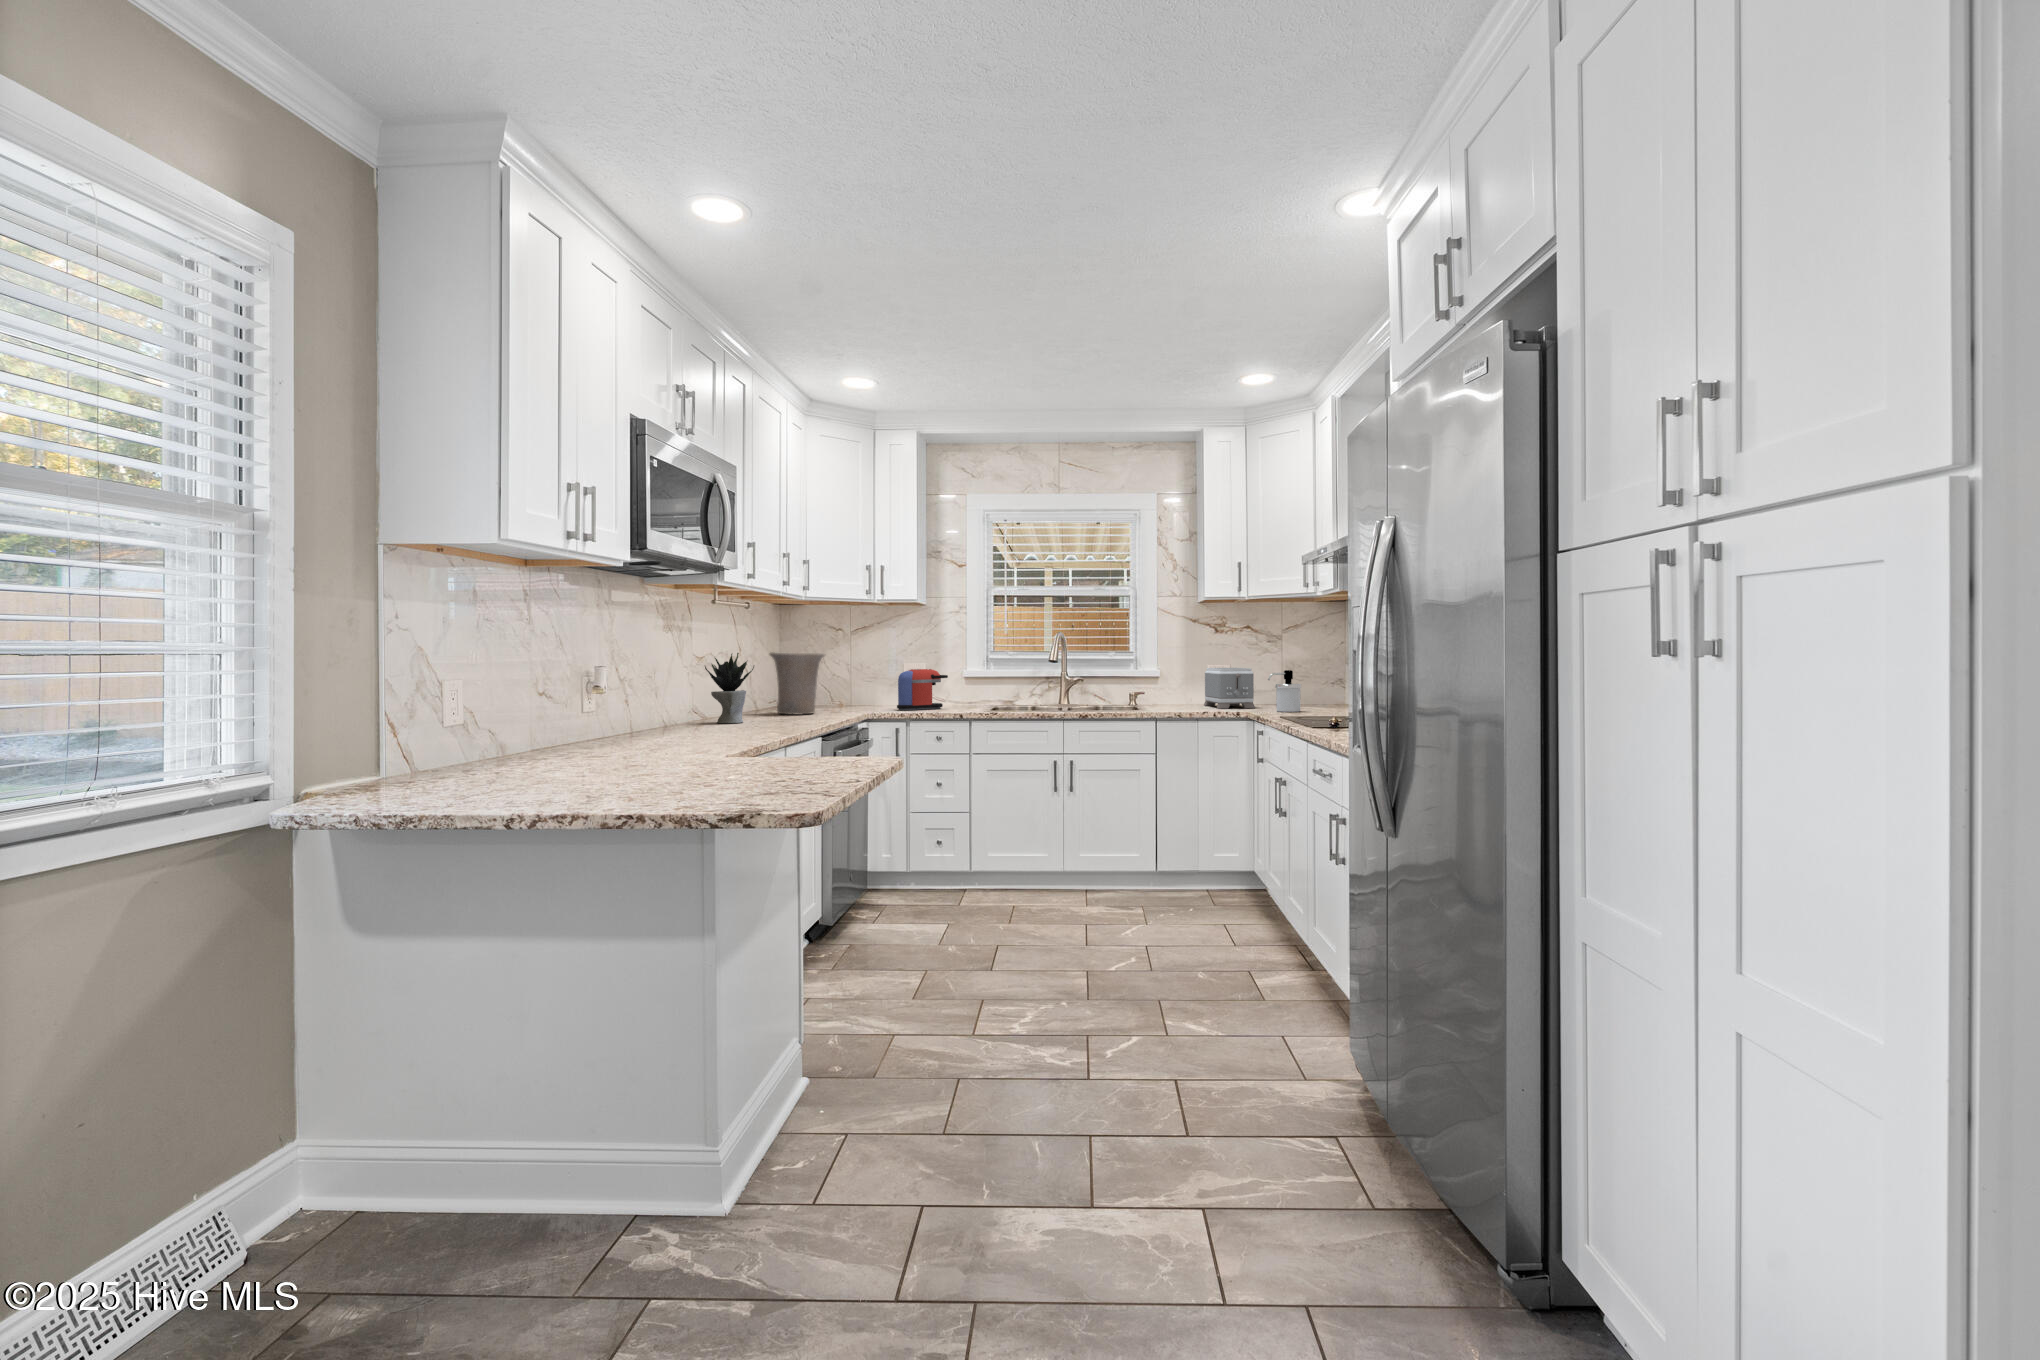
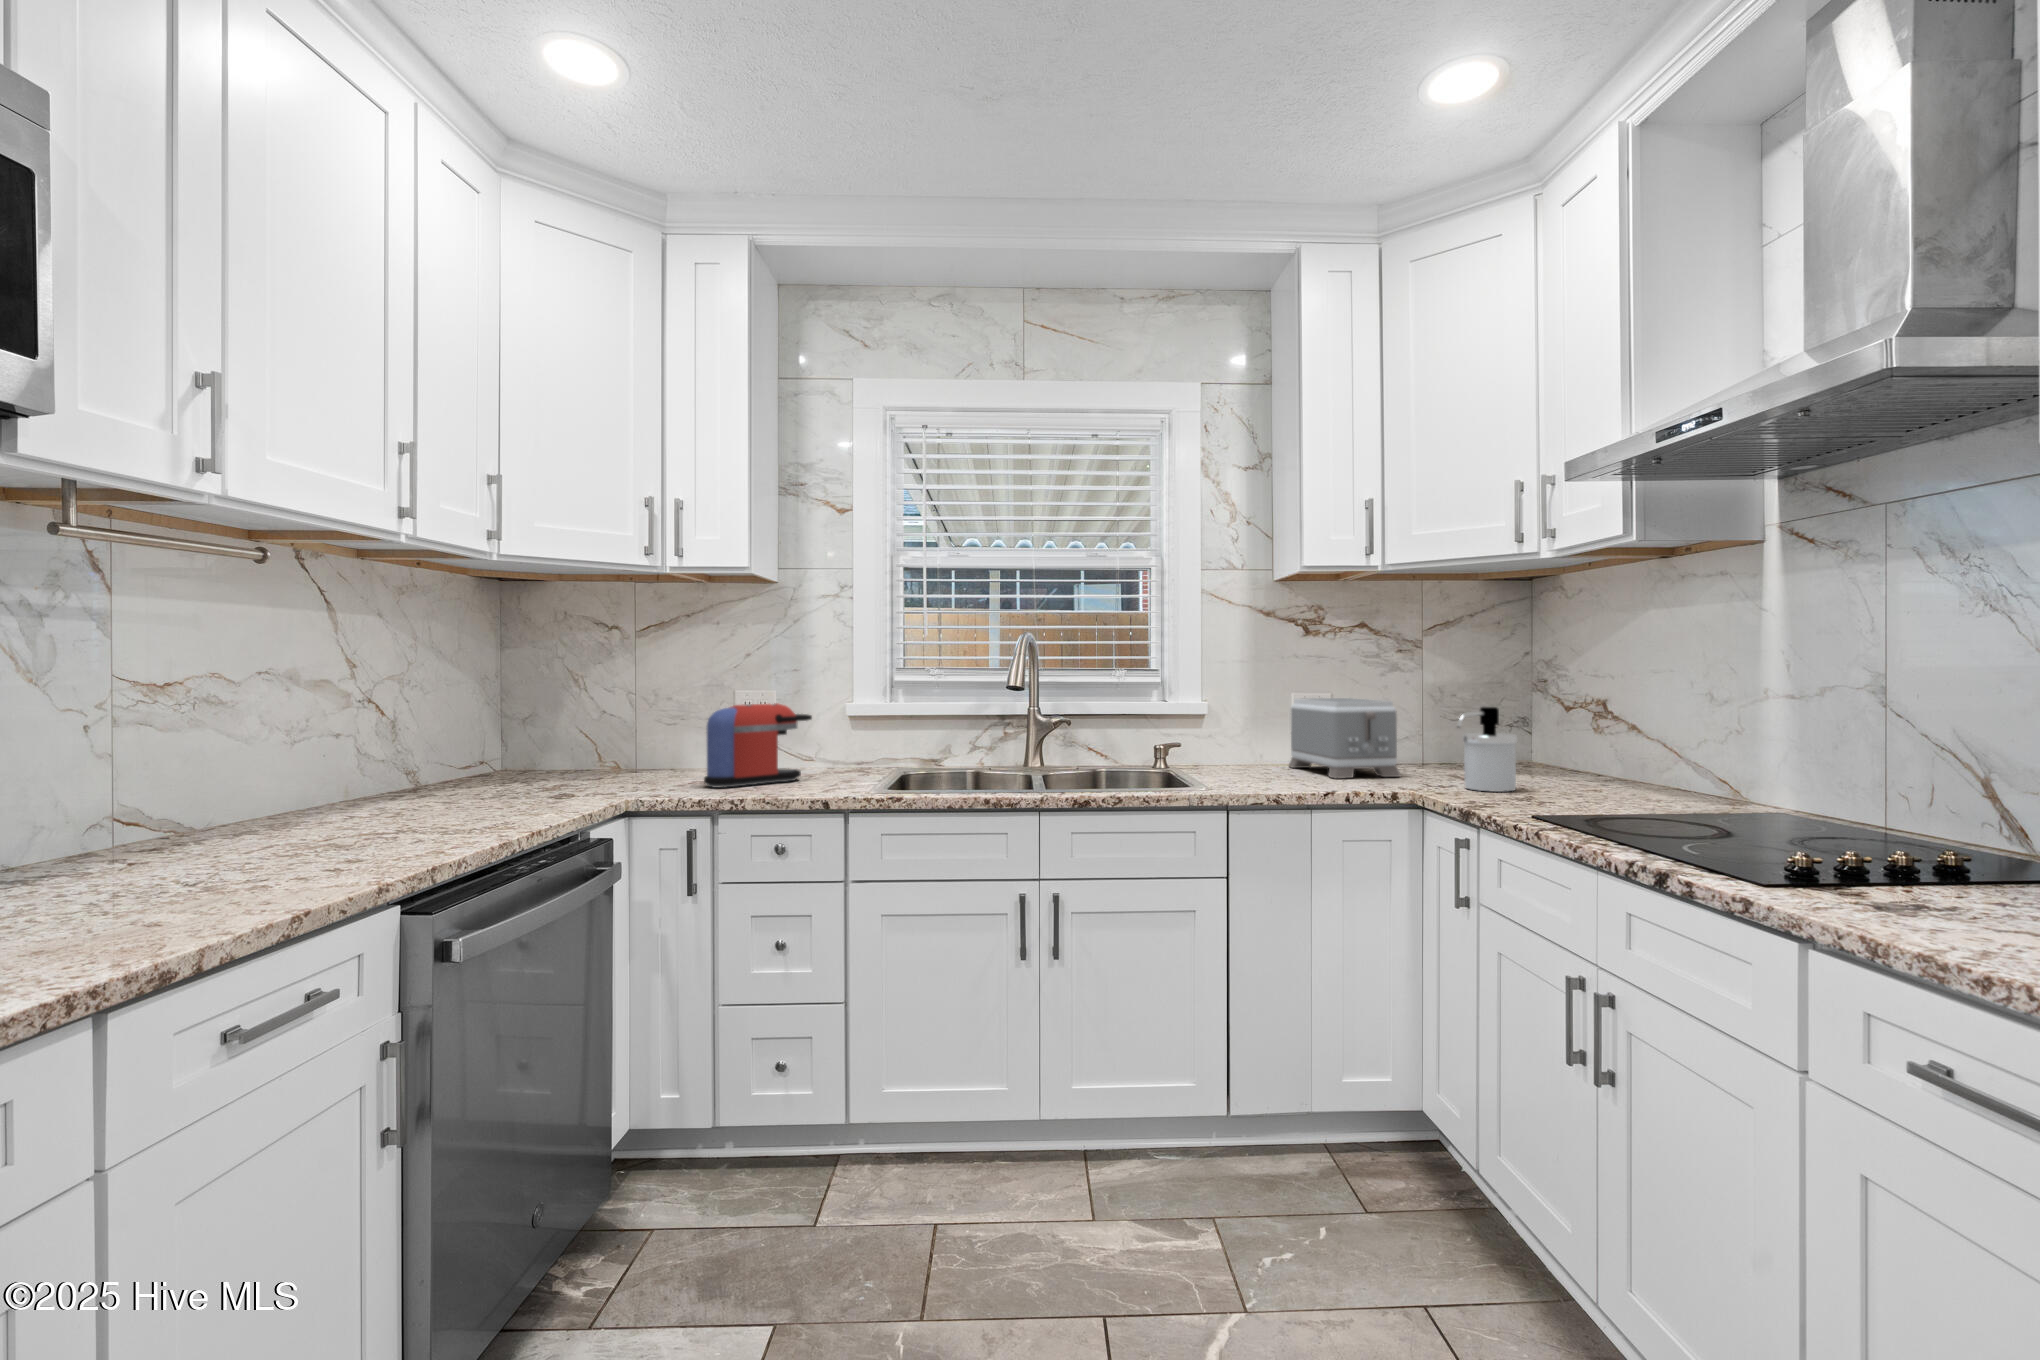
vase: present [770,652,824,715] -> none [397,671,535,809]
potted plant: present [705,653,754,723] -> none [89,673,252,863]

